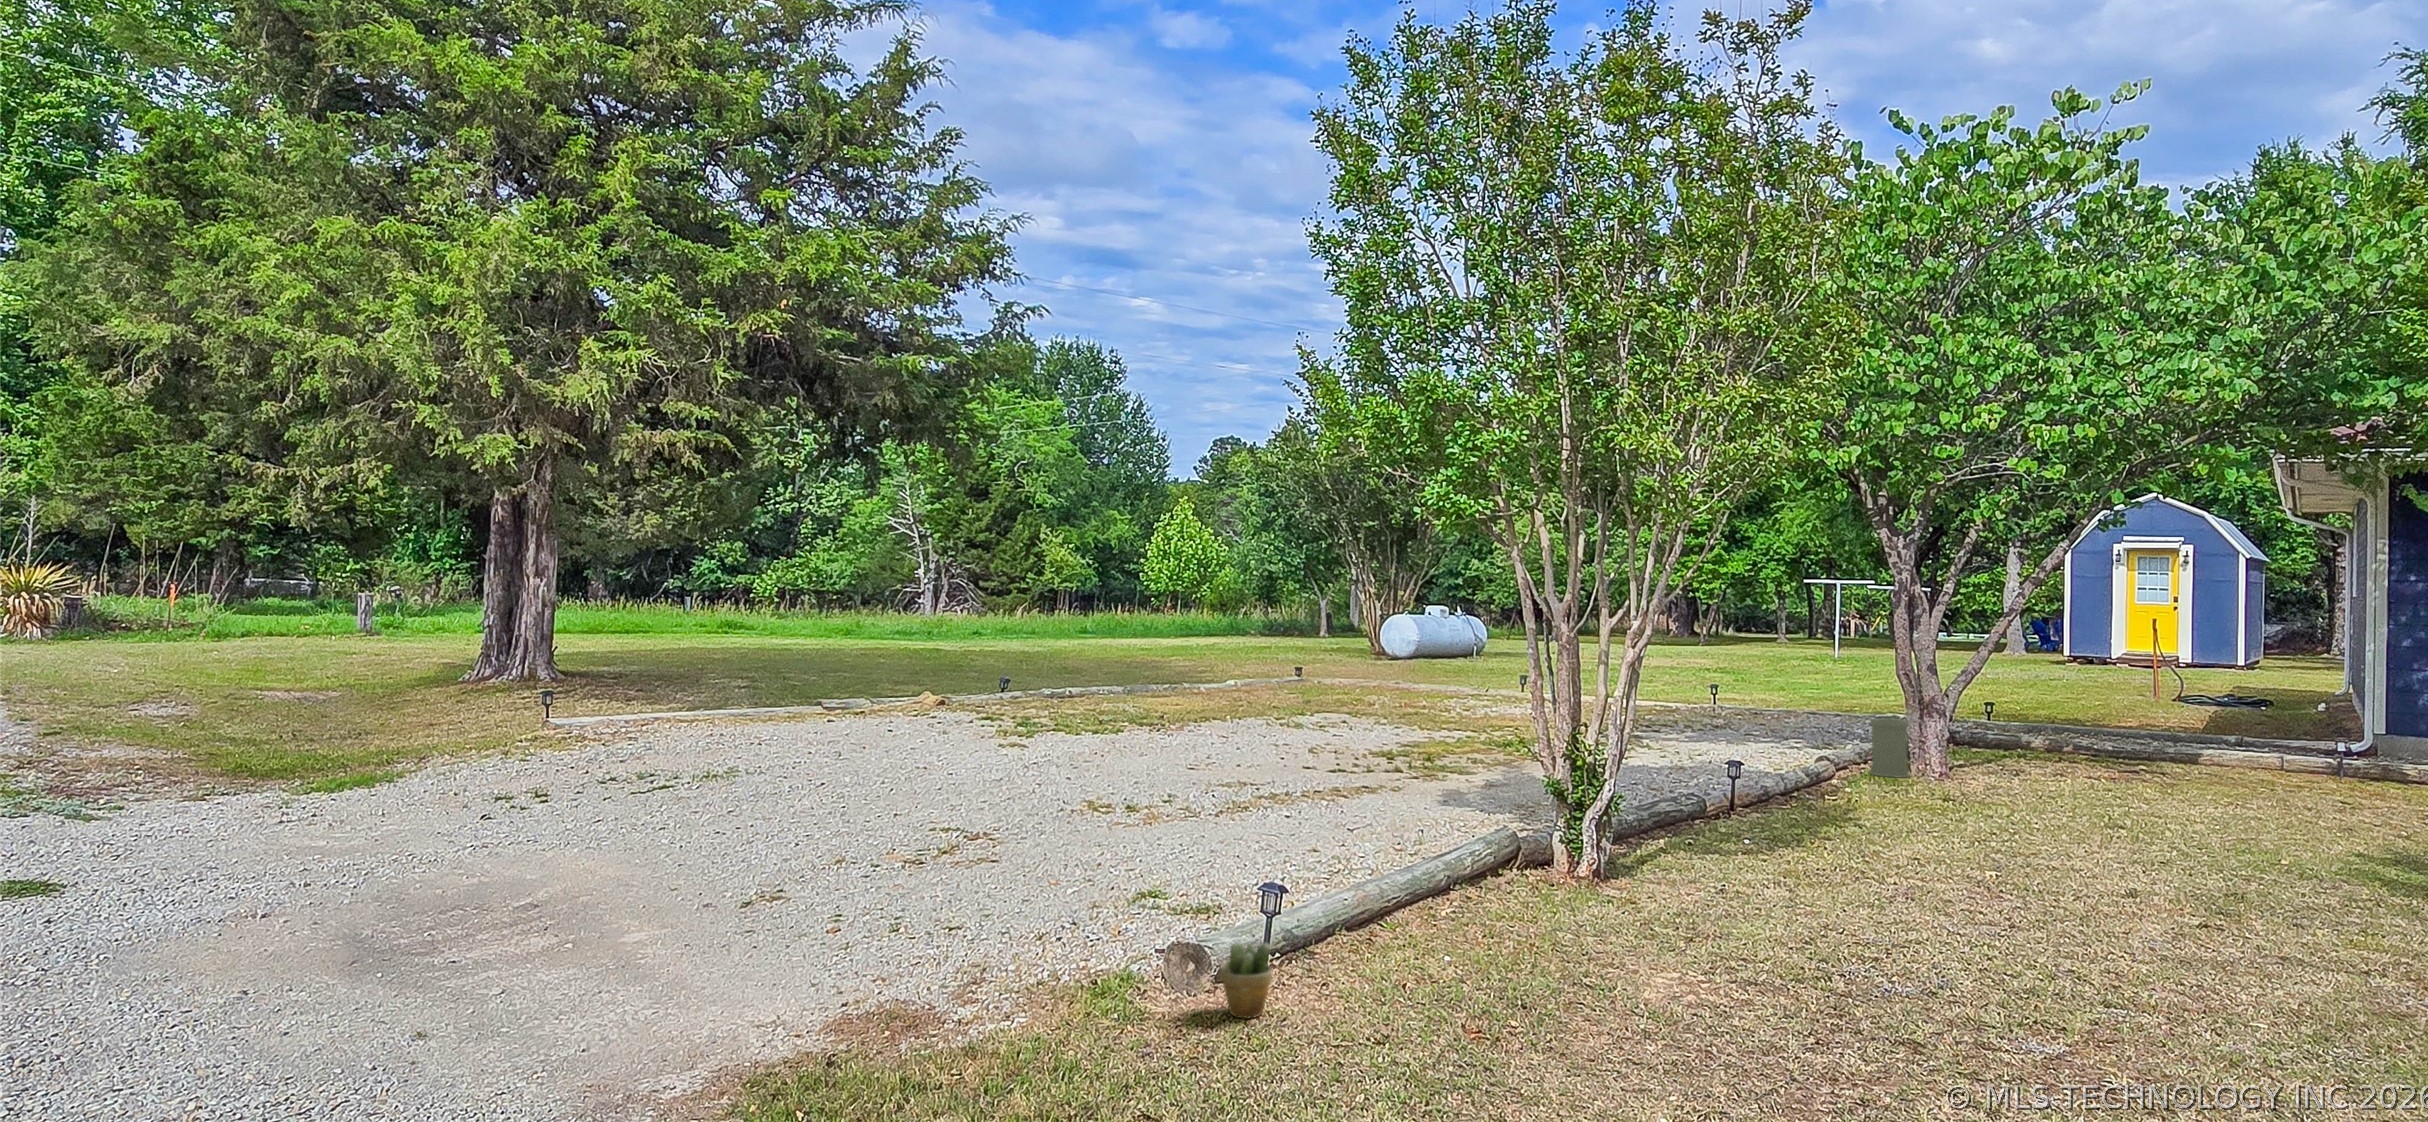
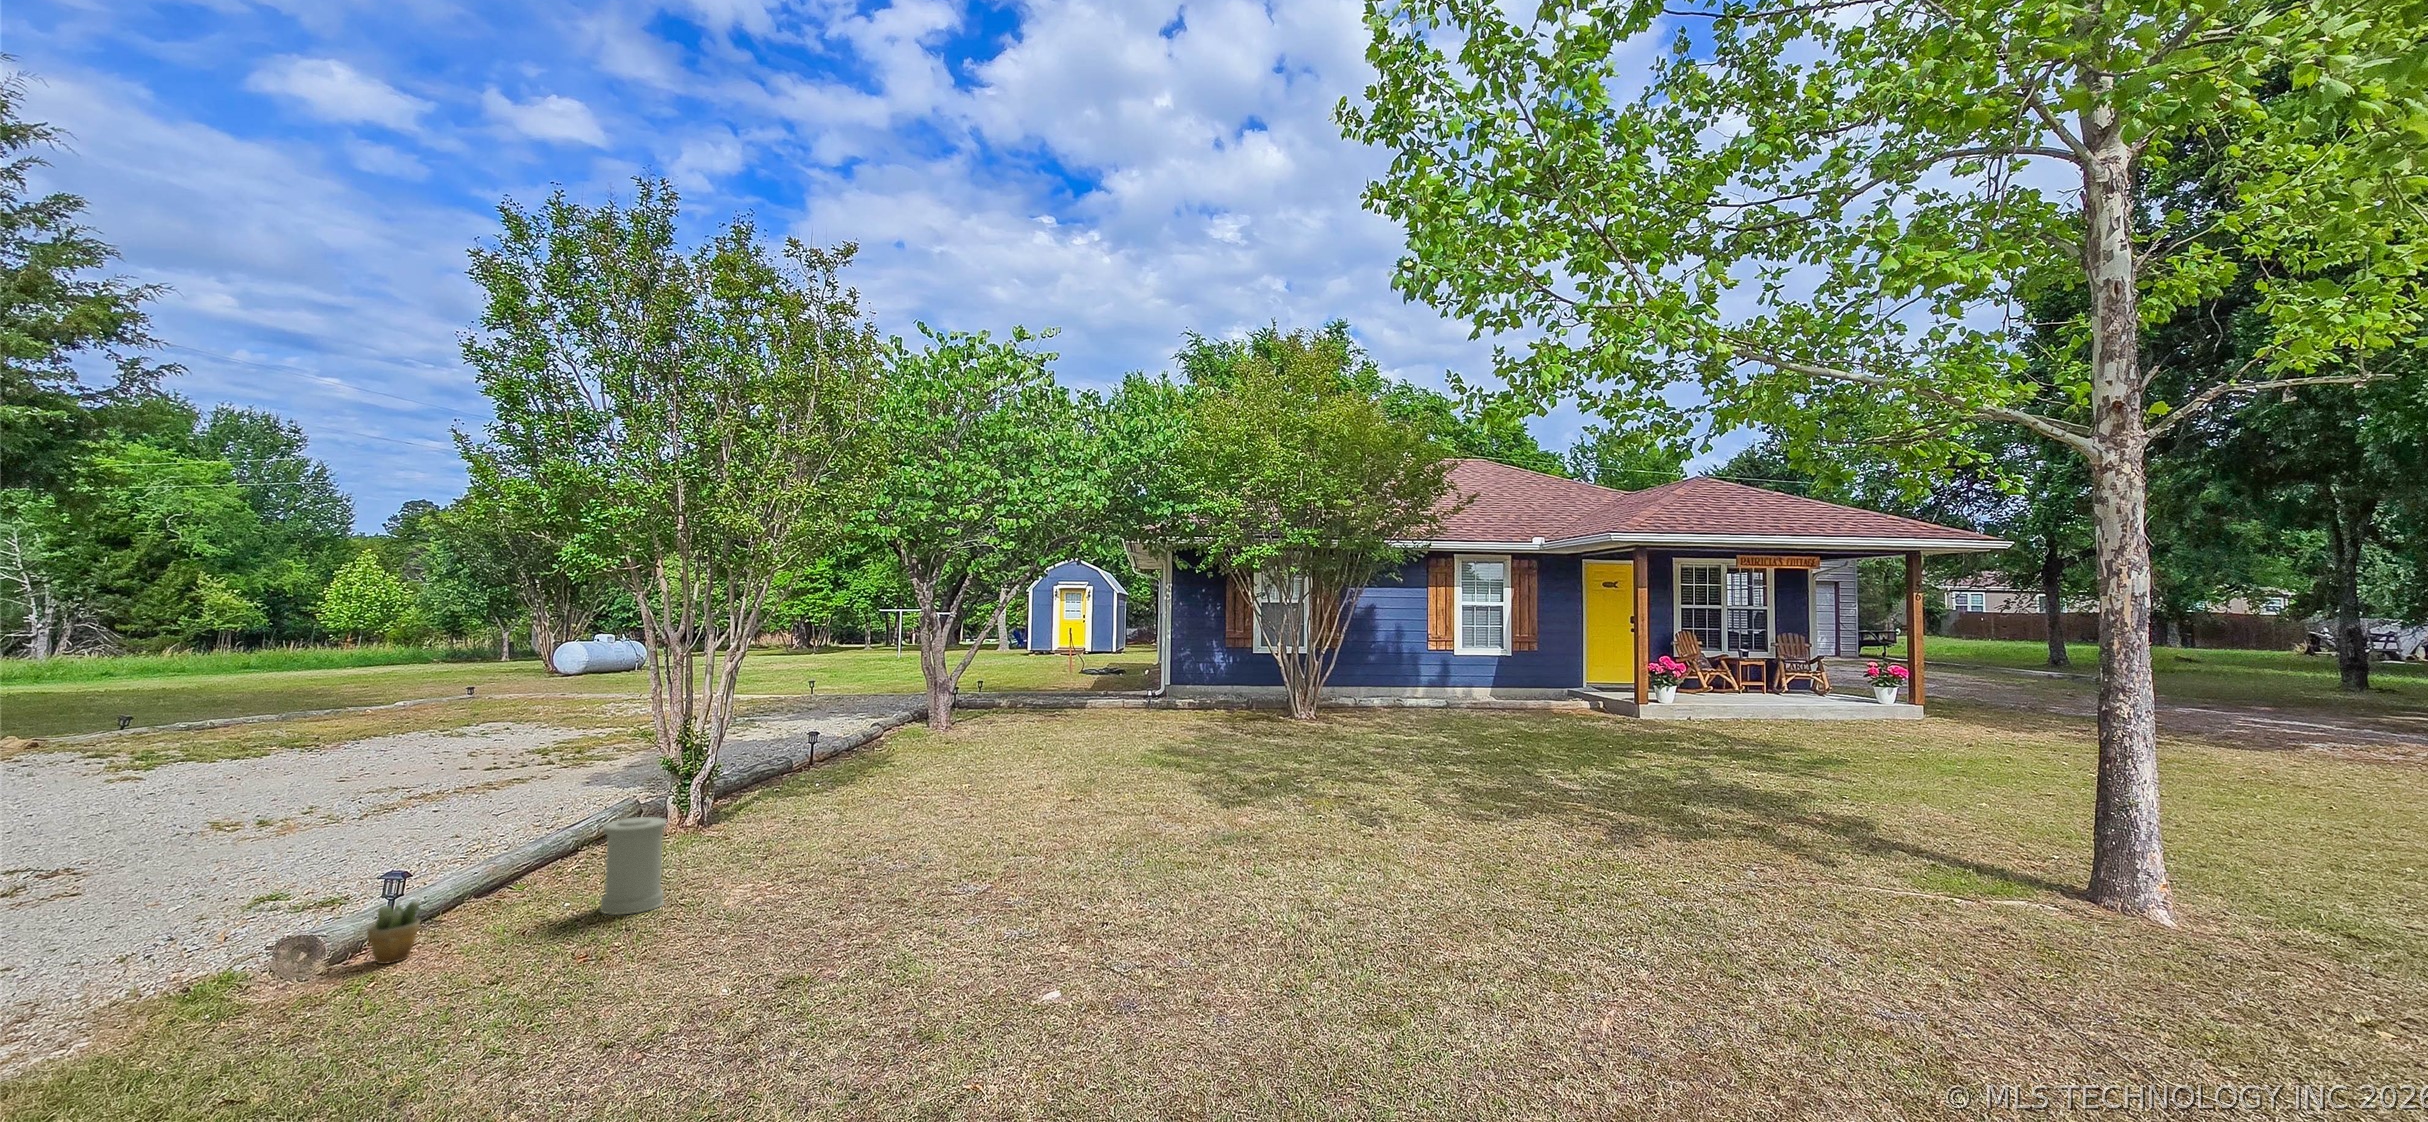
trash can: present [1870,718,1909,778] -> present [600,817,666,915]

